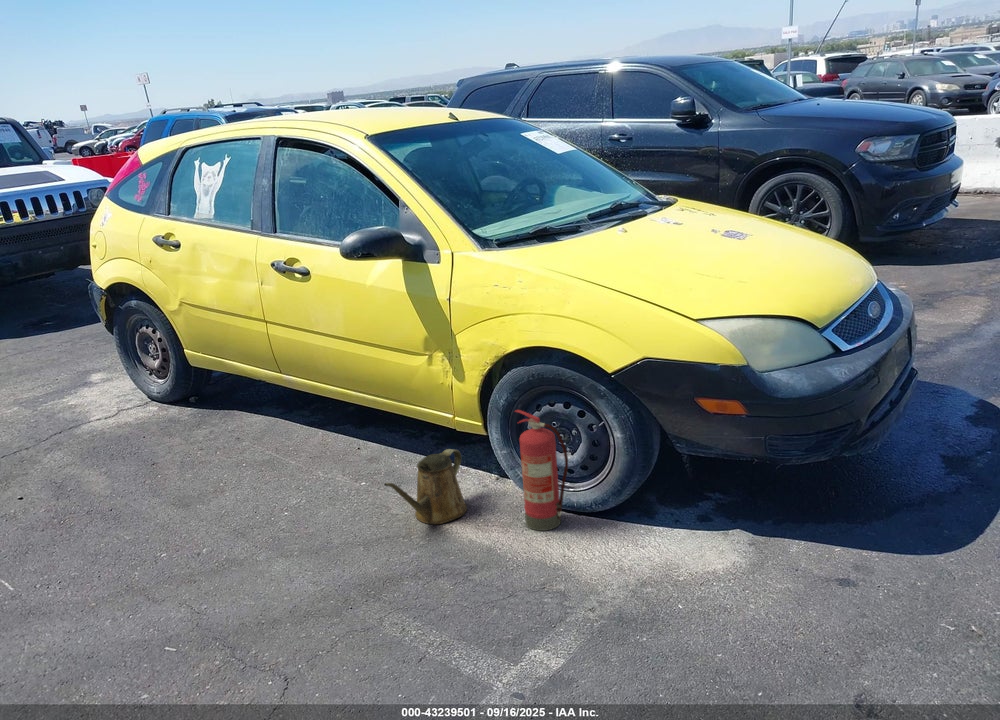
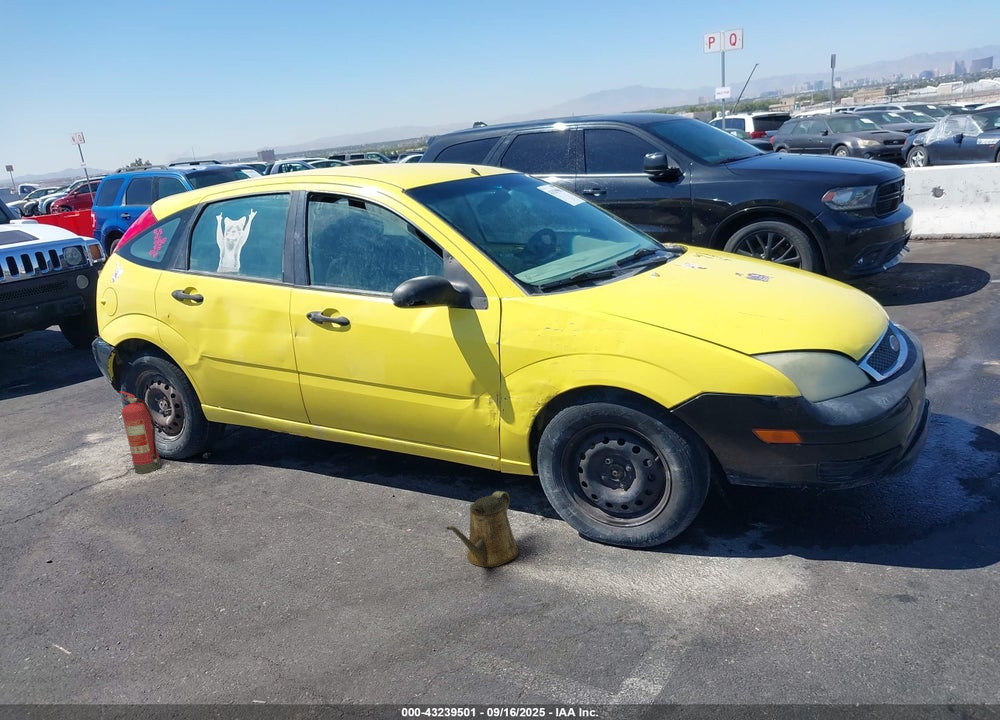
fire extinguisher: present [515,410,568,531] -> present [120,391,161,473]

